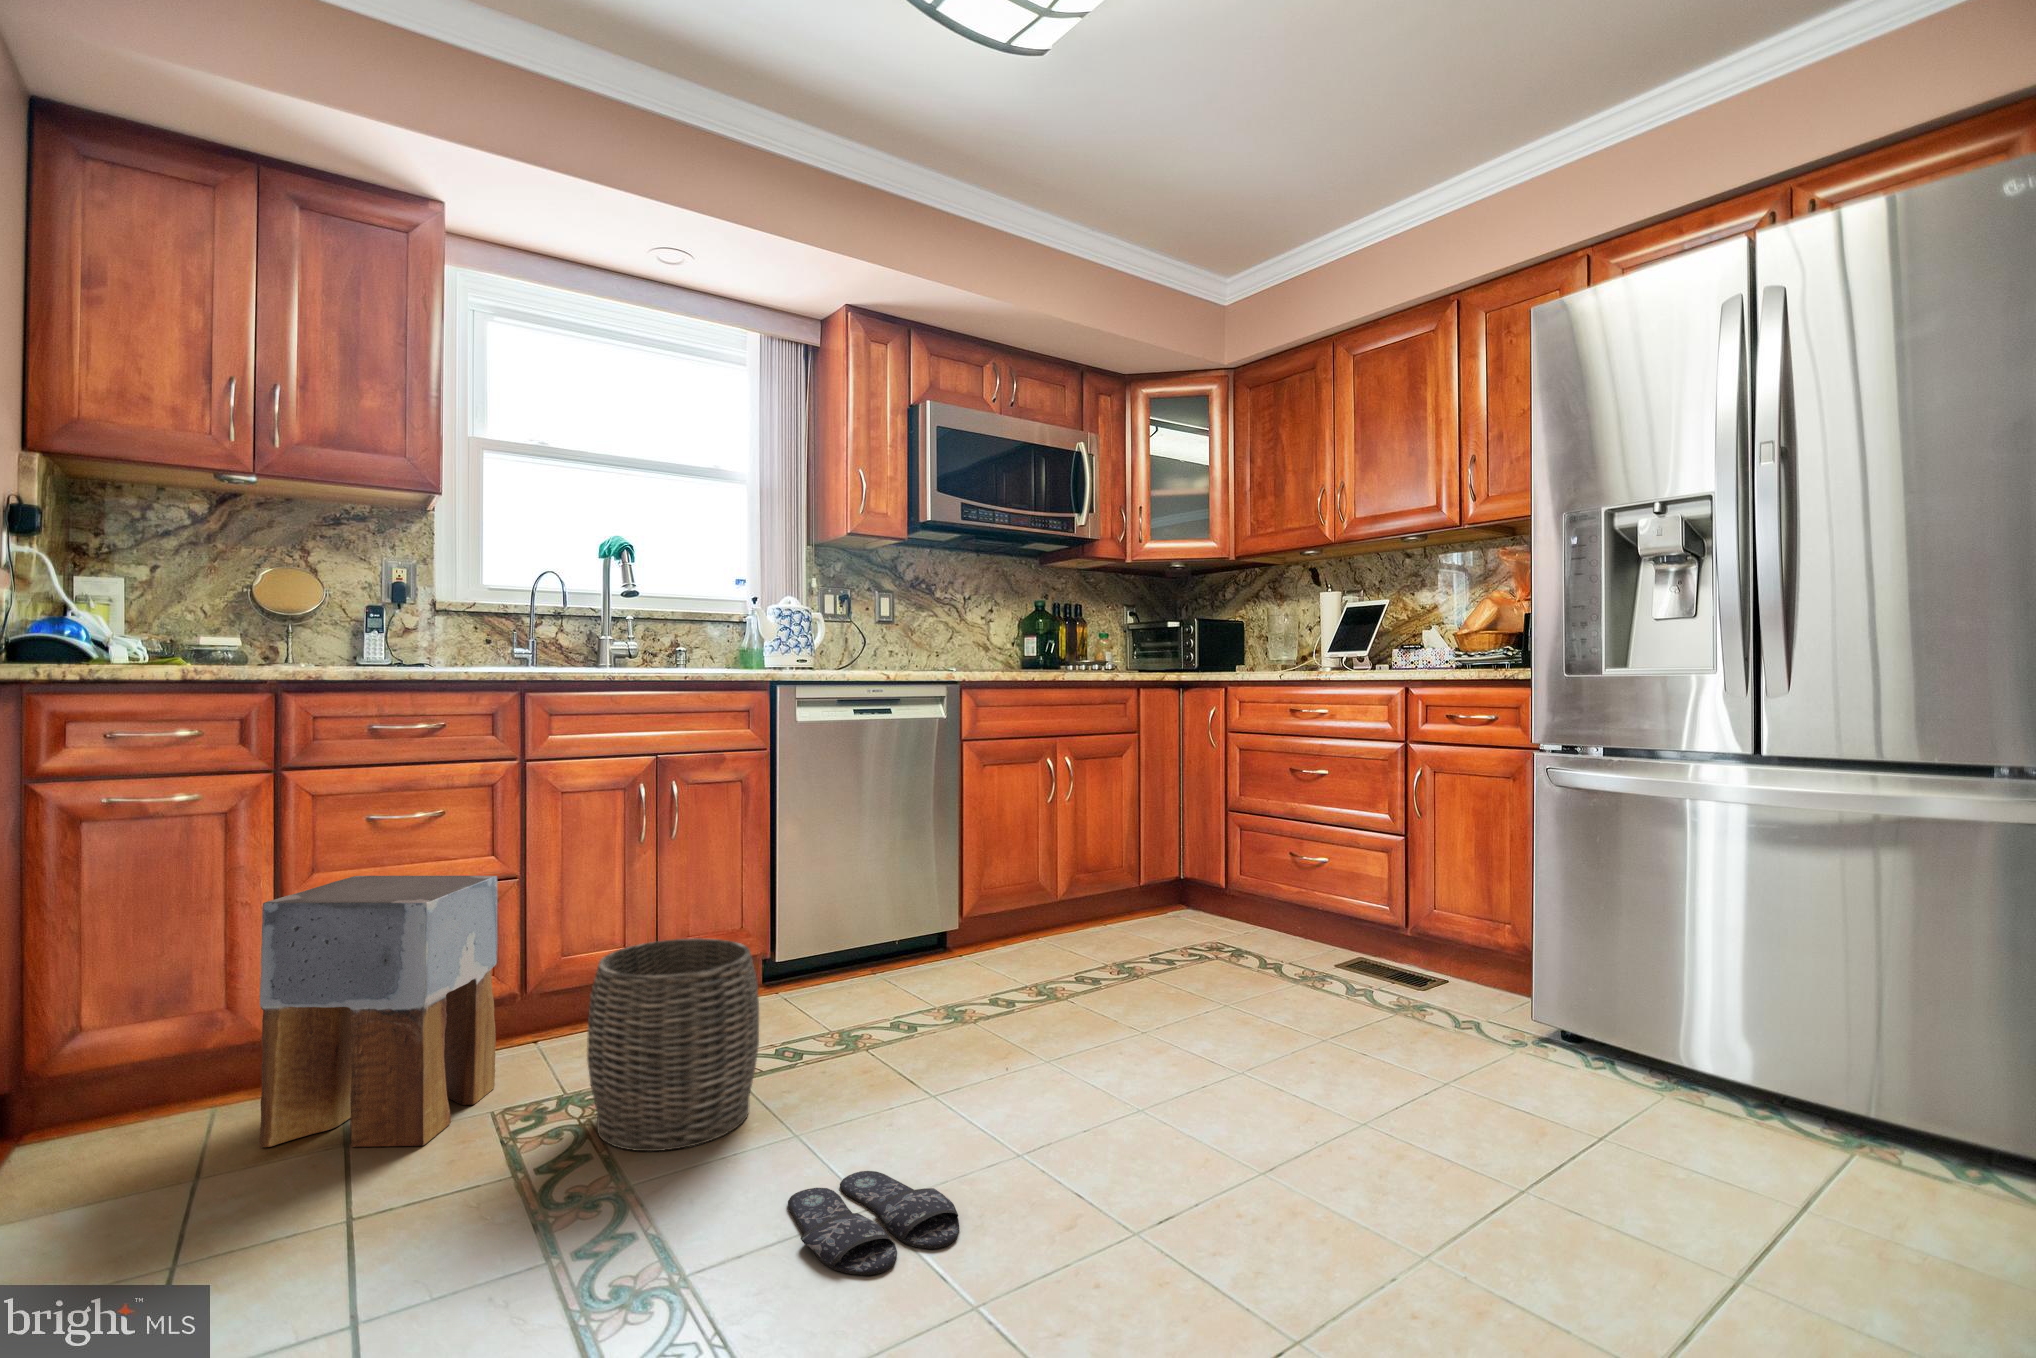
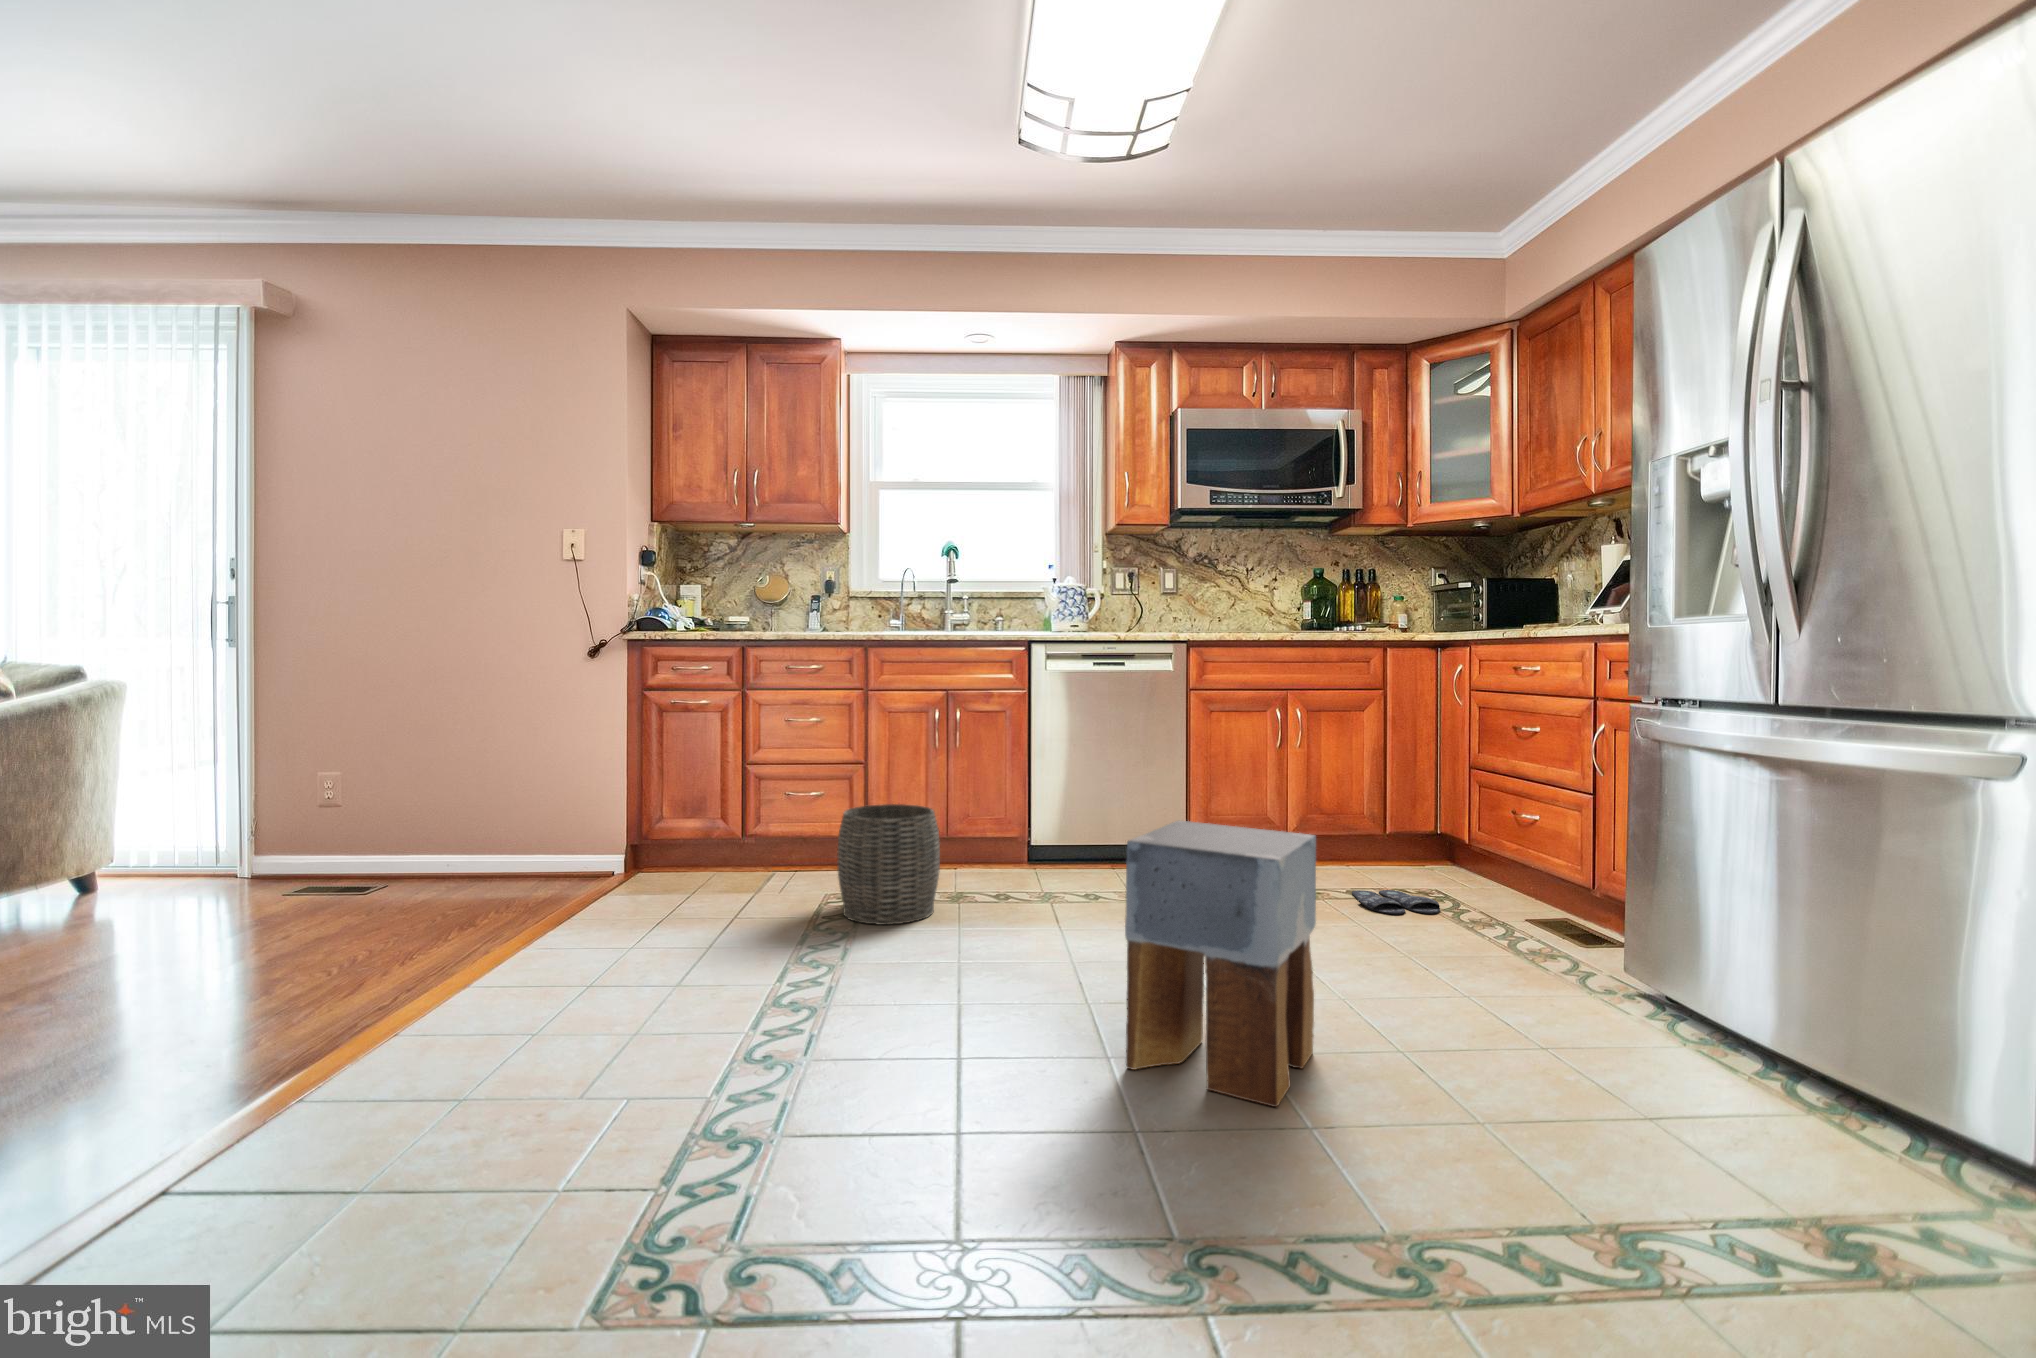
stool: present [260,876,497,1147] -> present [1125,821,1316,1107]
slippers: present [788,1171,959,1275] -> present [1352,890,1440,915]

